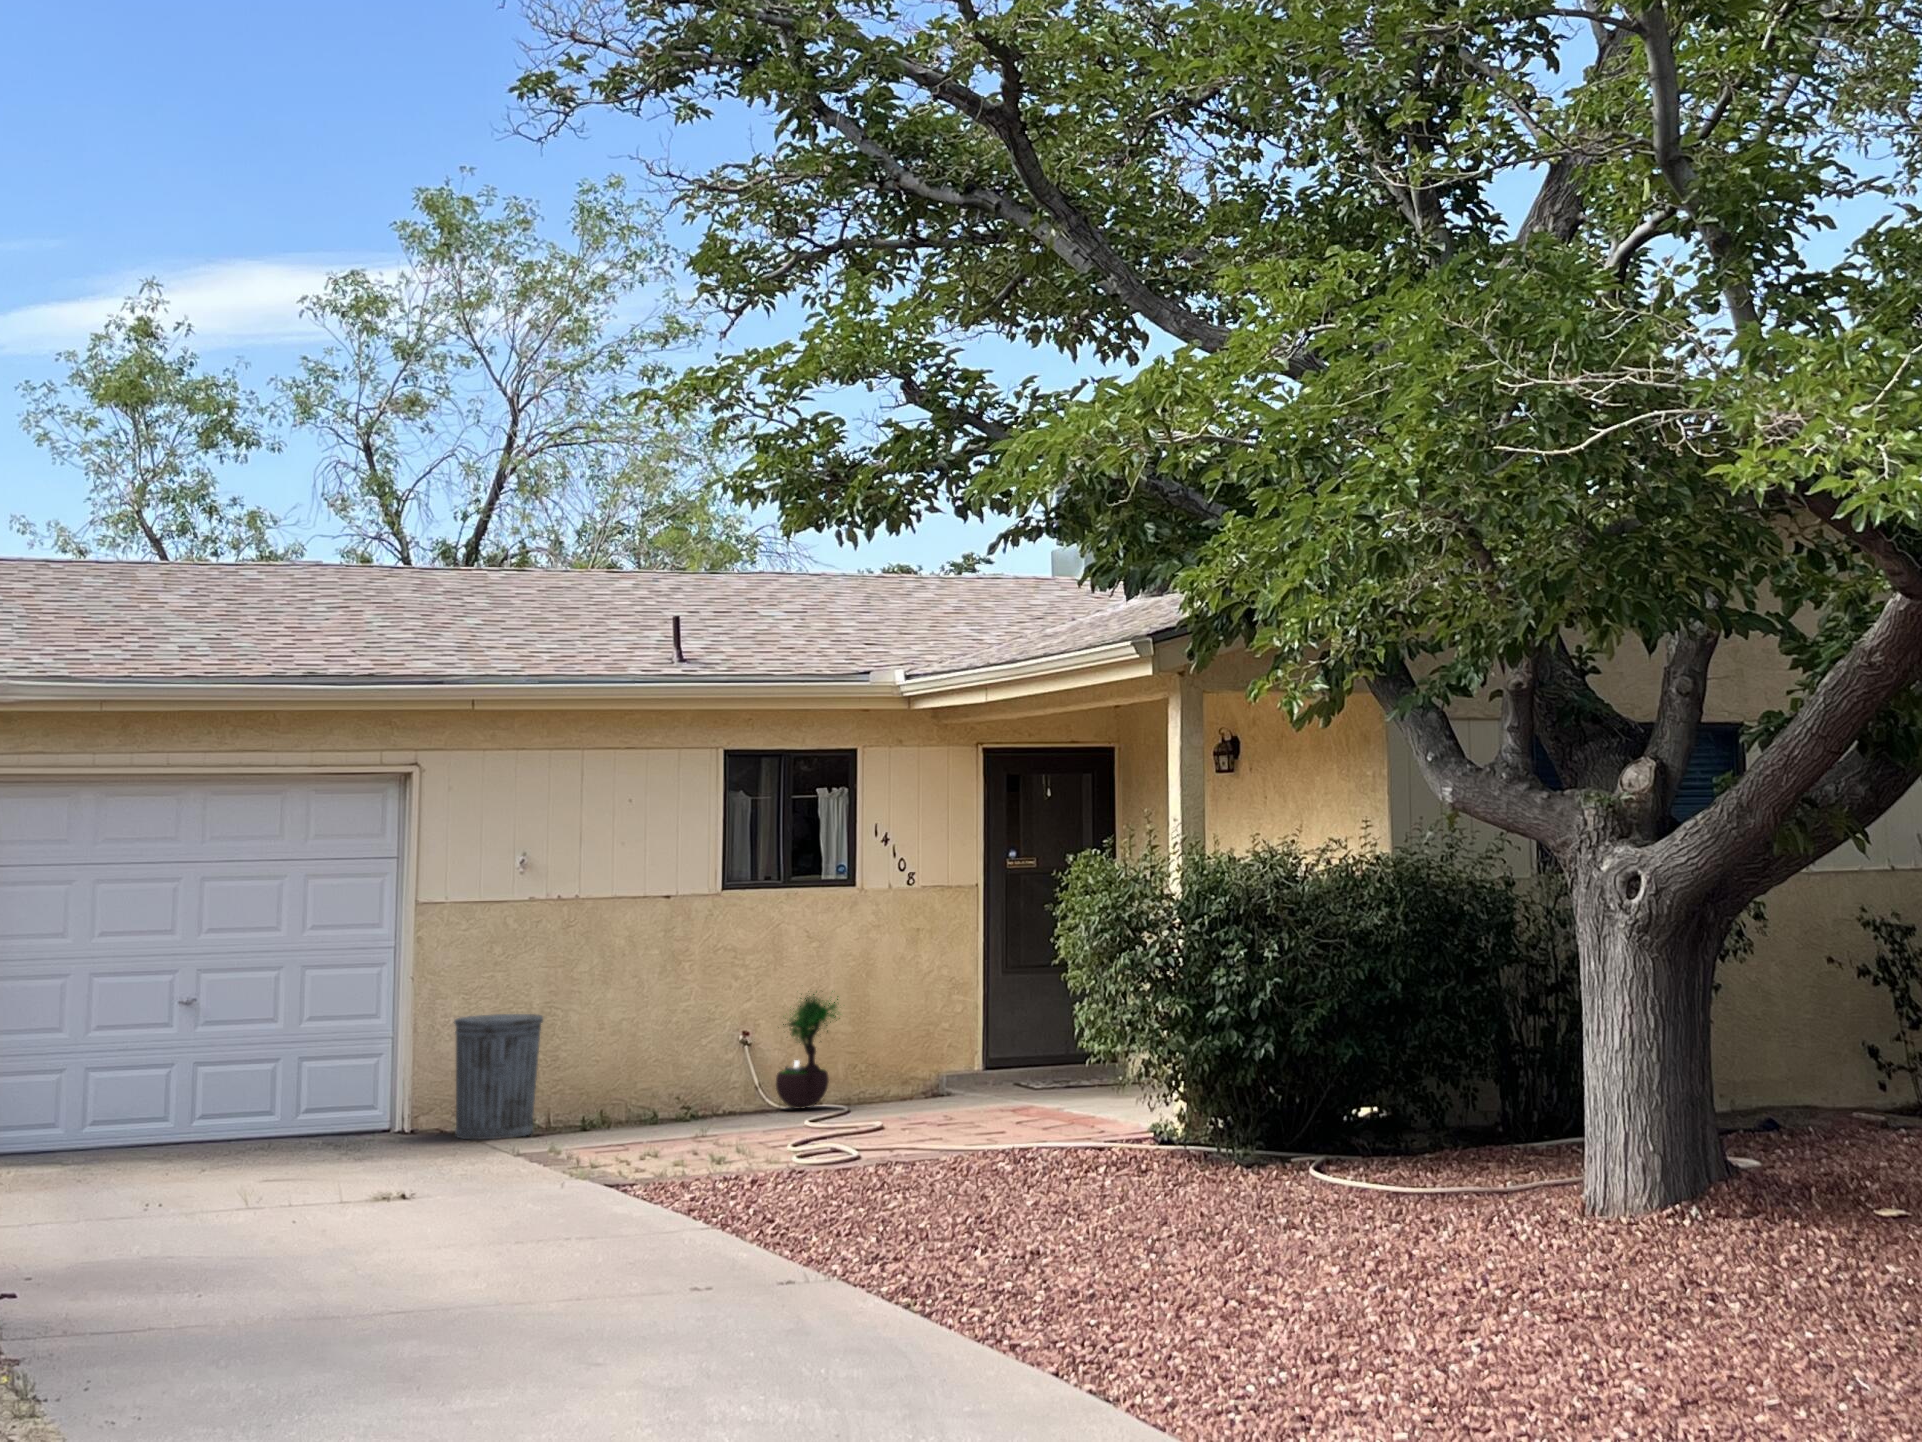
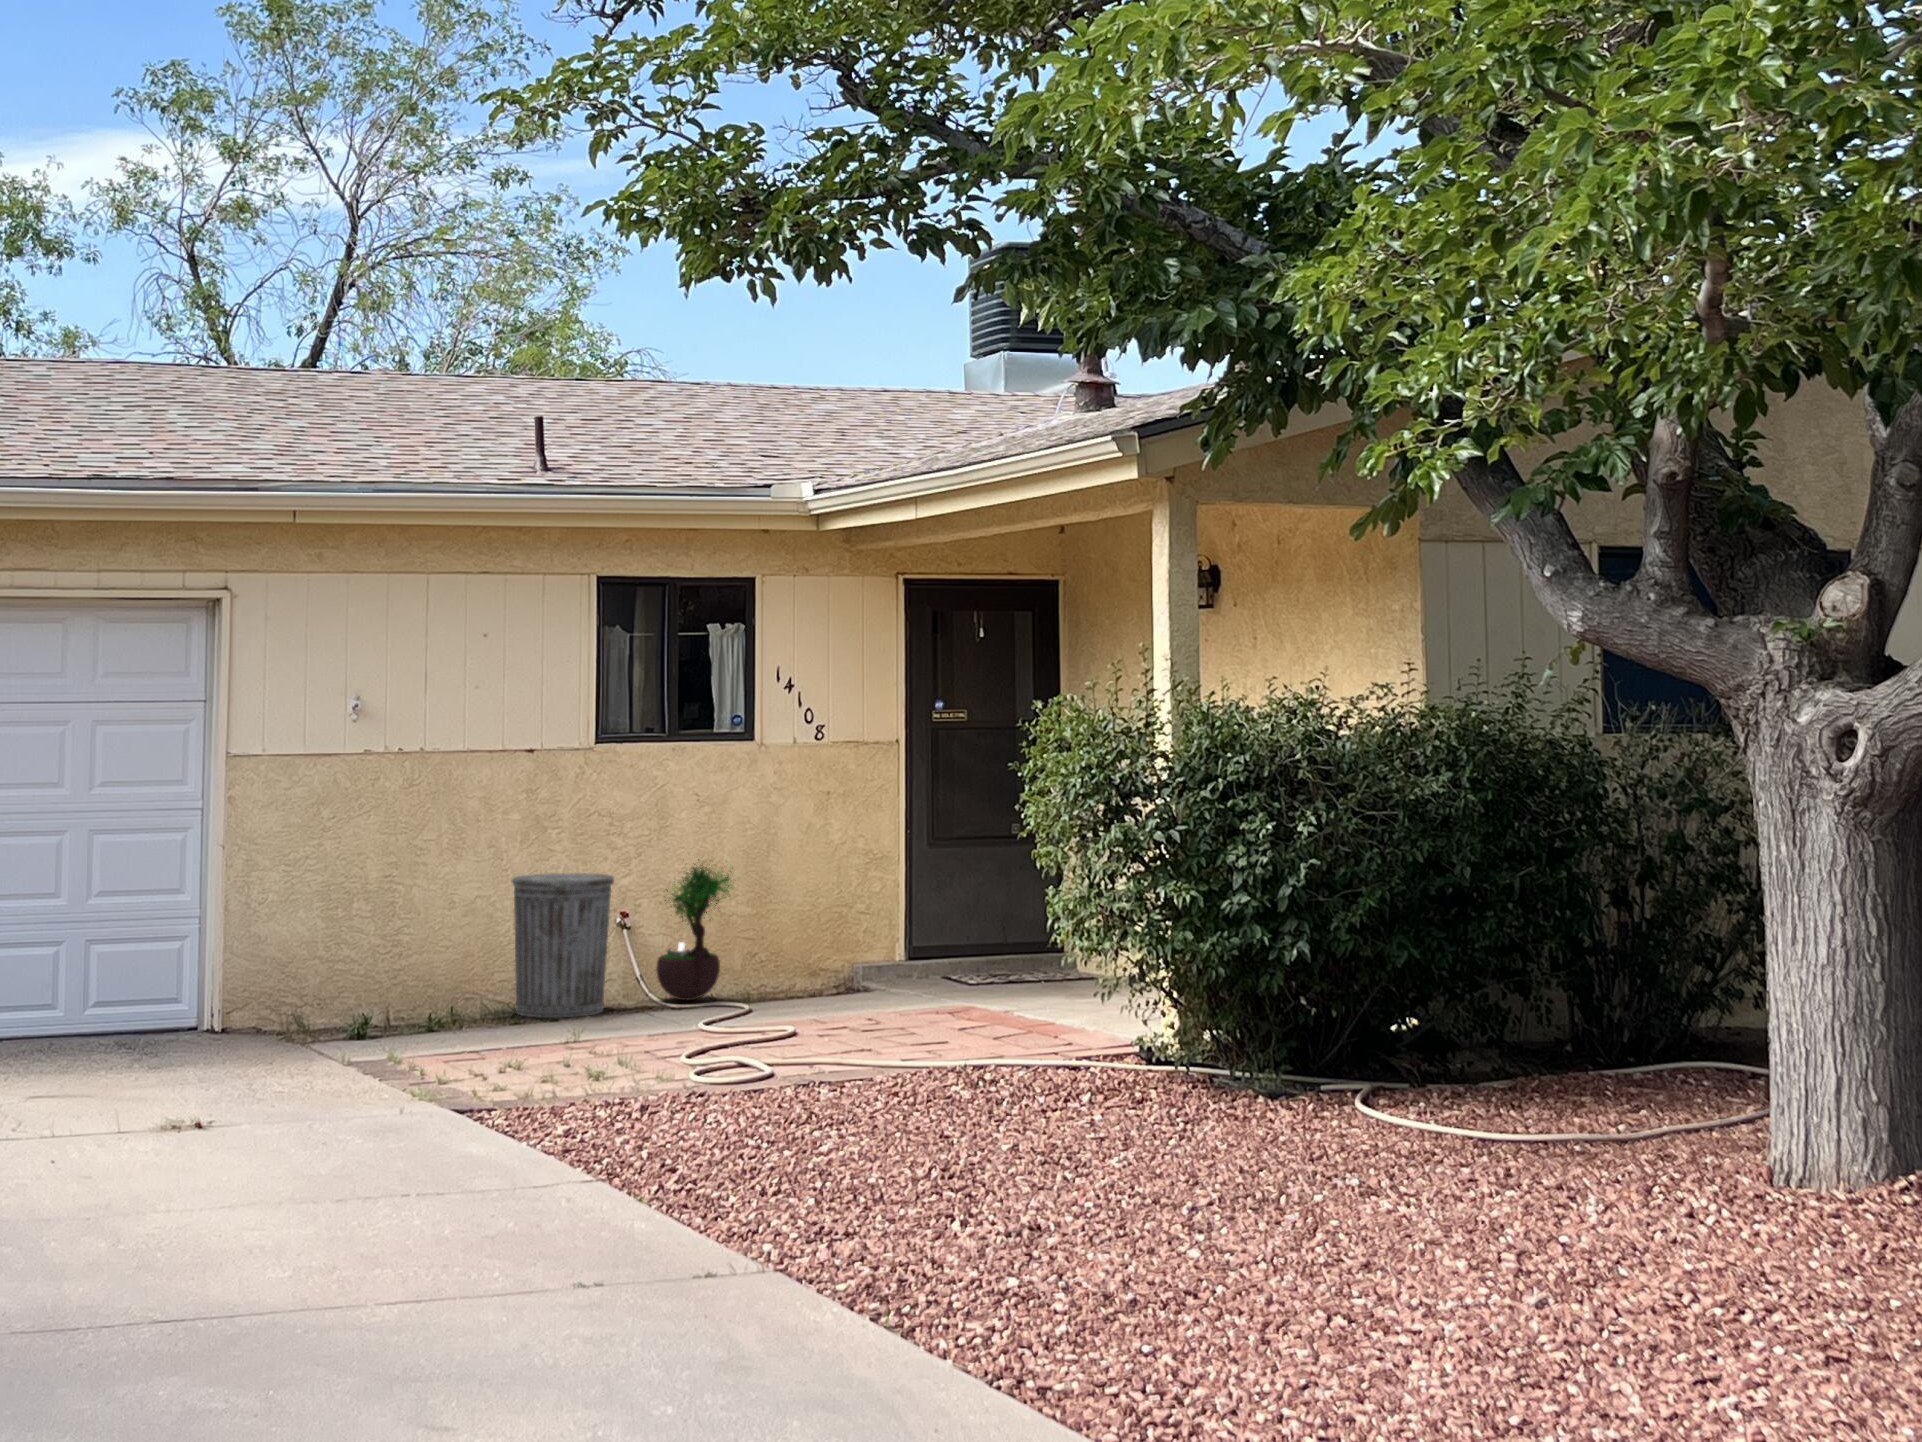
trash can: present [454,1014,543,1139] -> present [512,873,614,1017]

